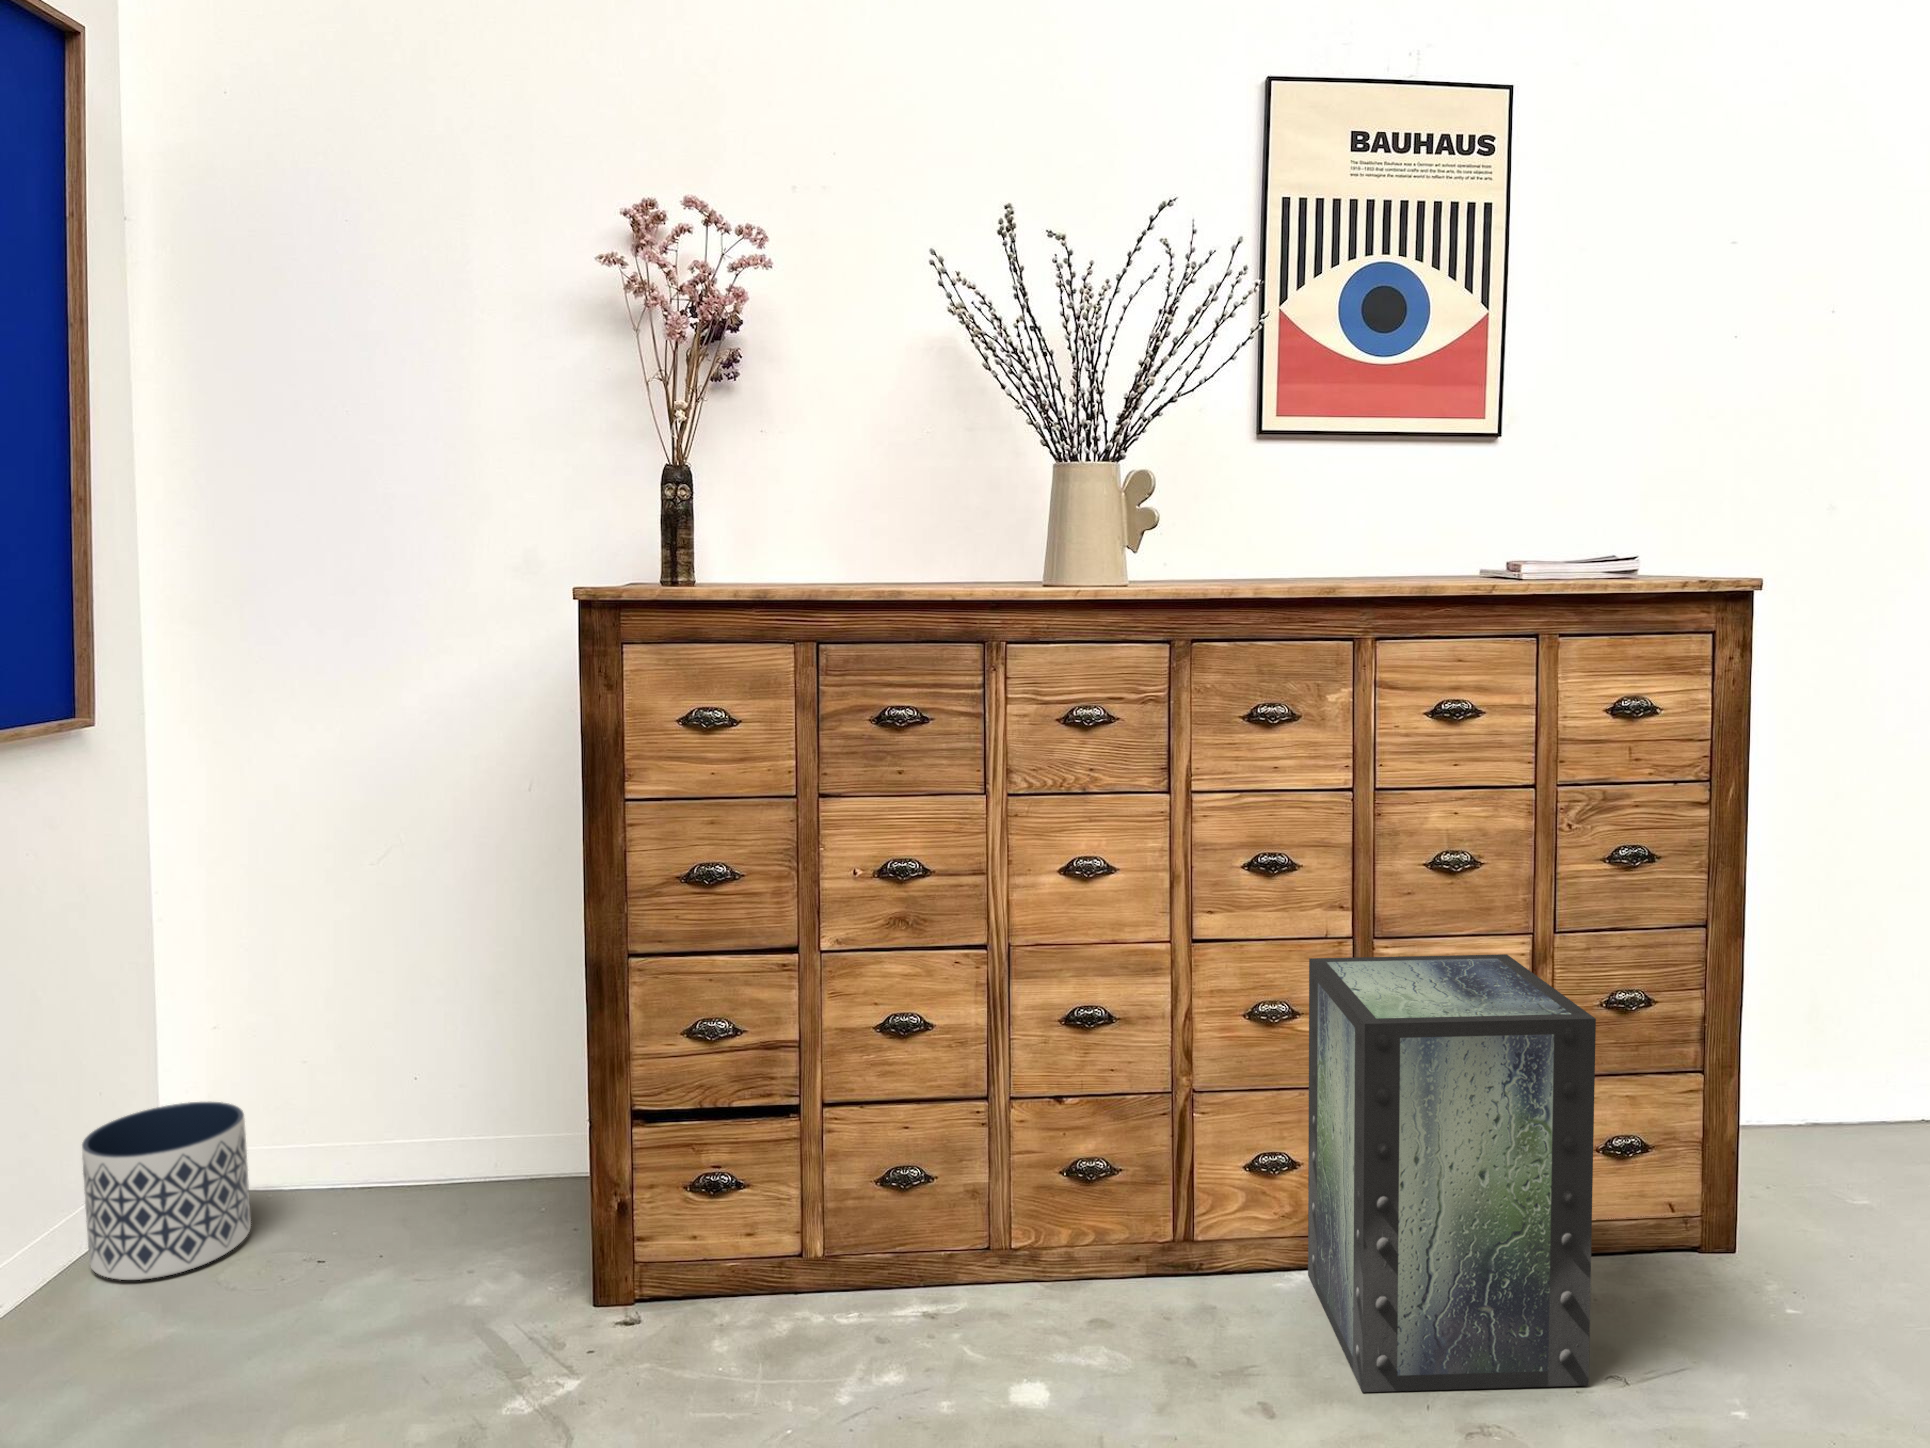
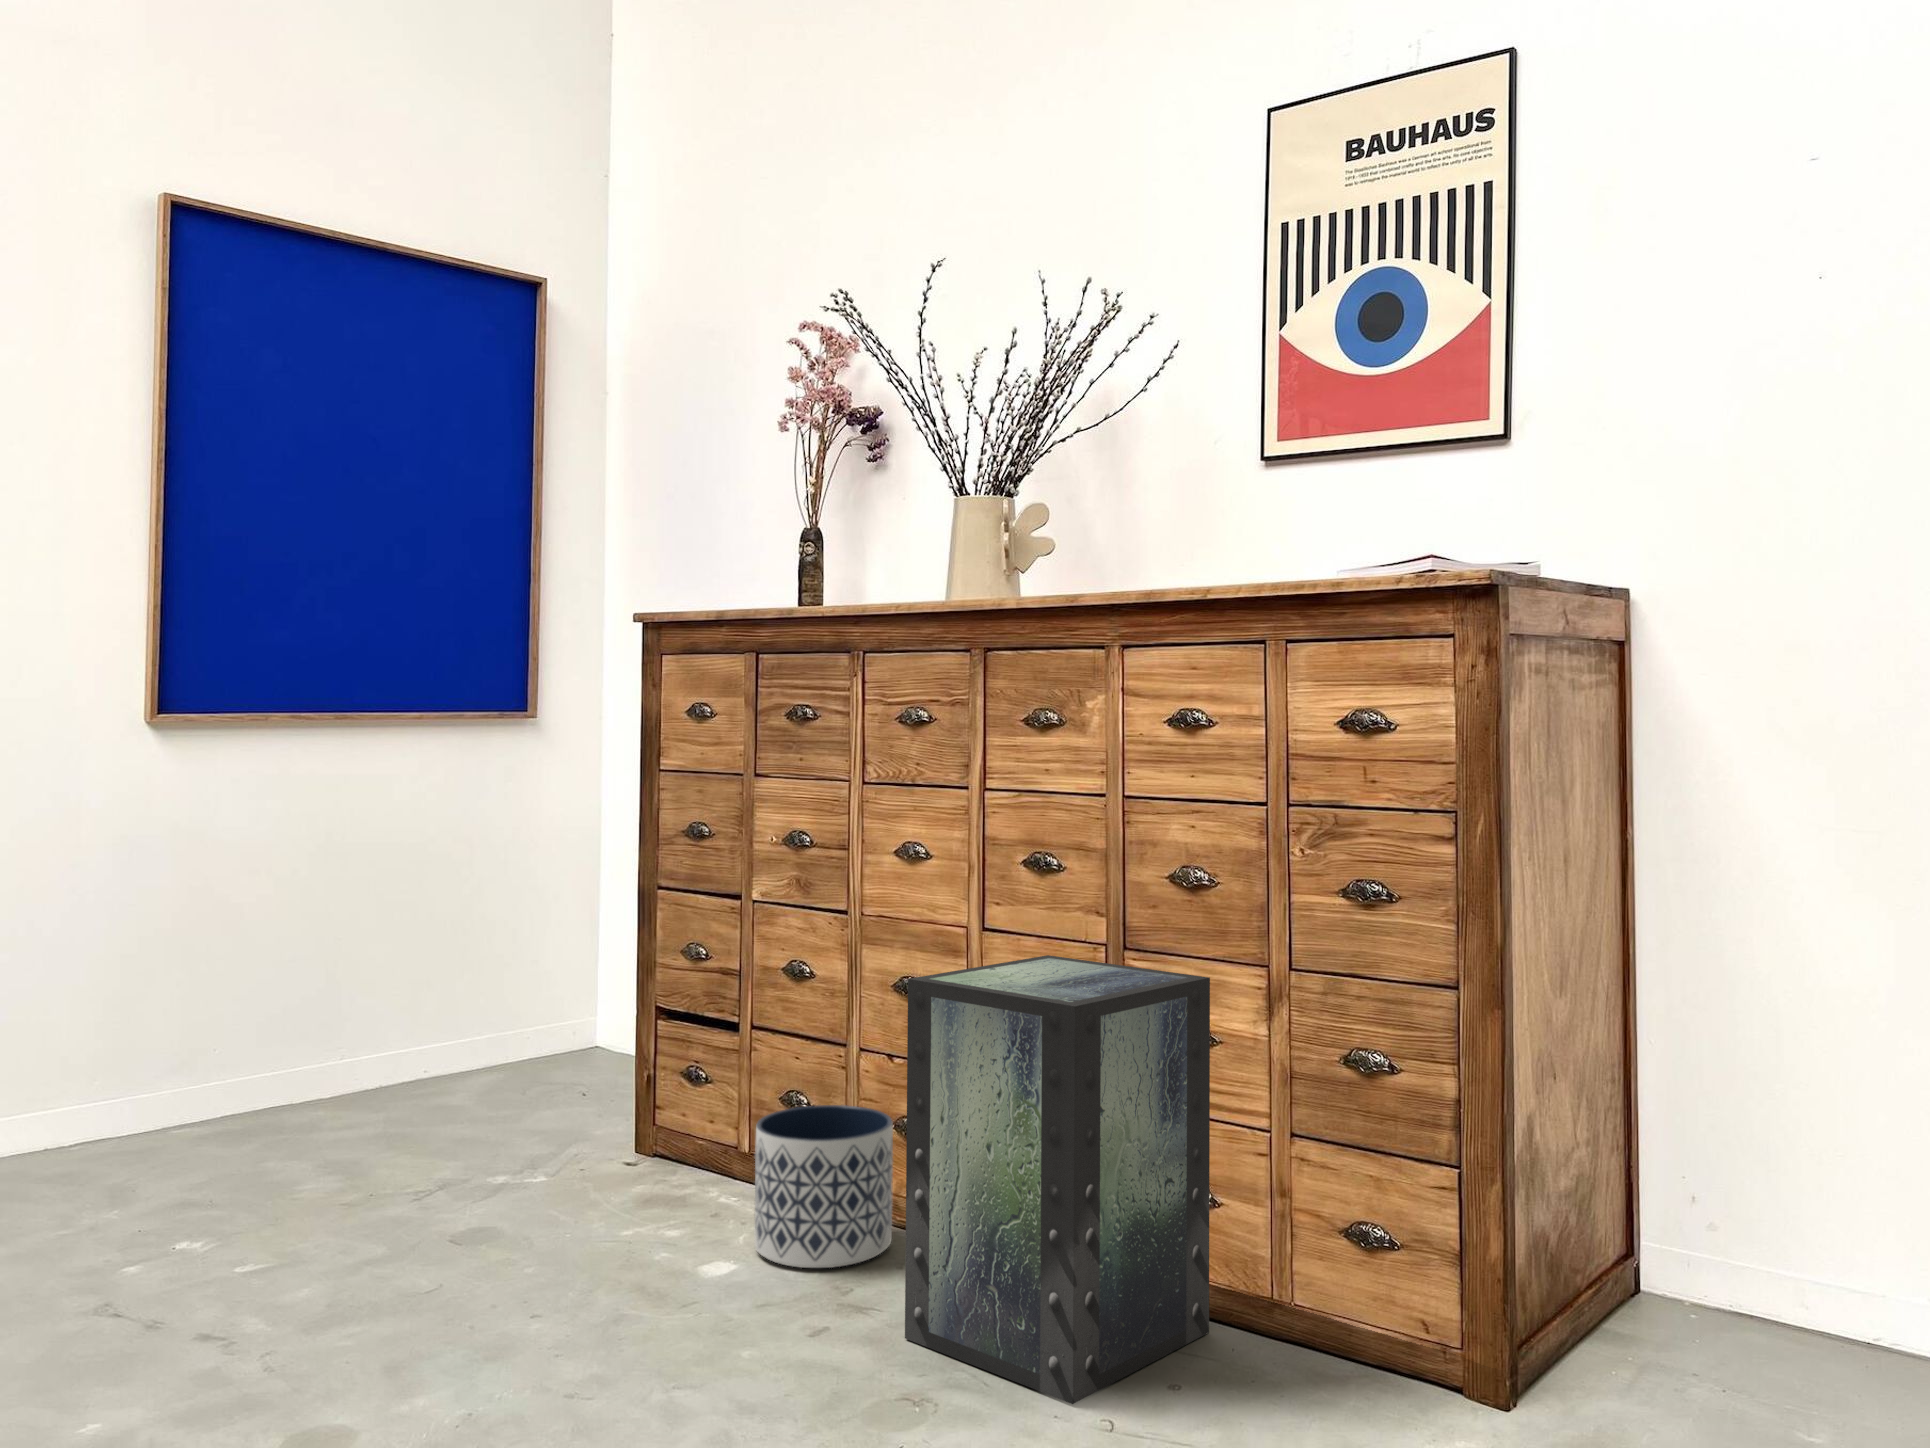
planter: present [82,1102,251,1280] -> present [754,1105,893,1268]

